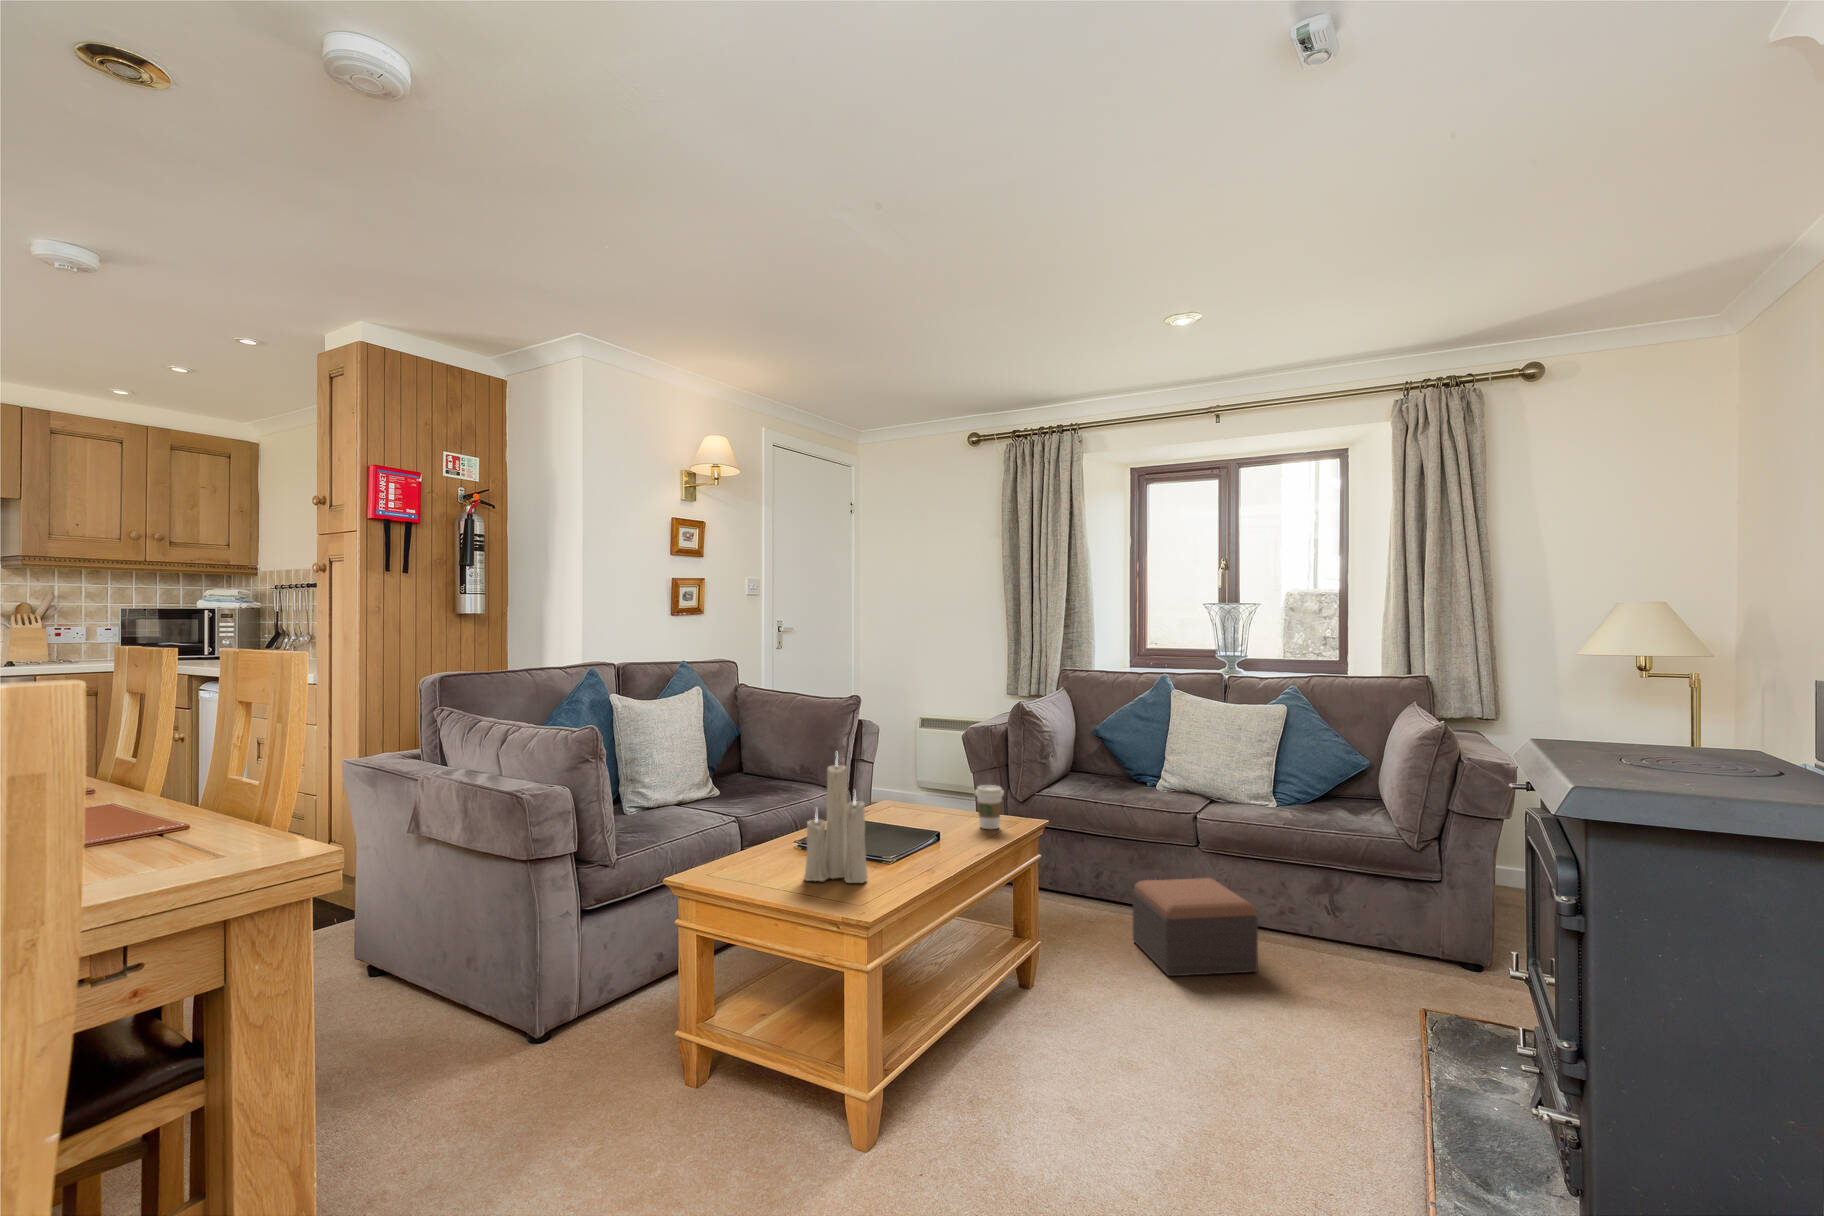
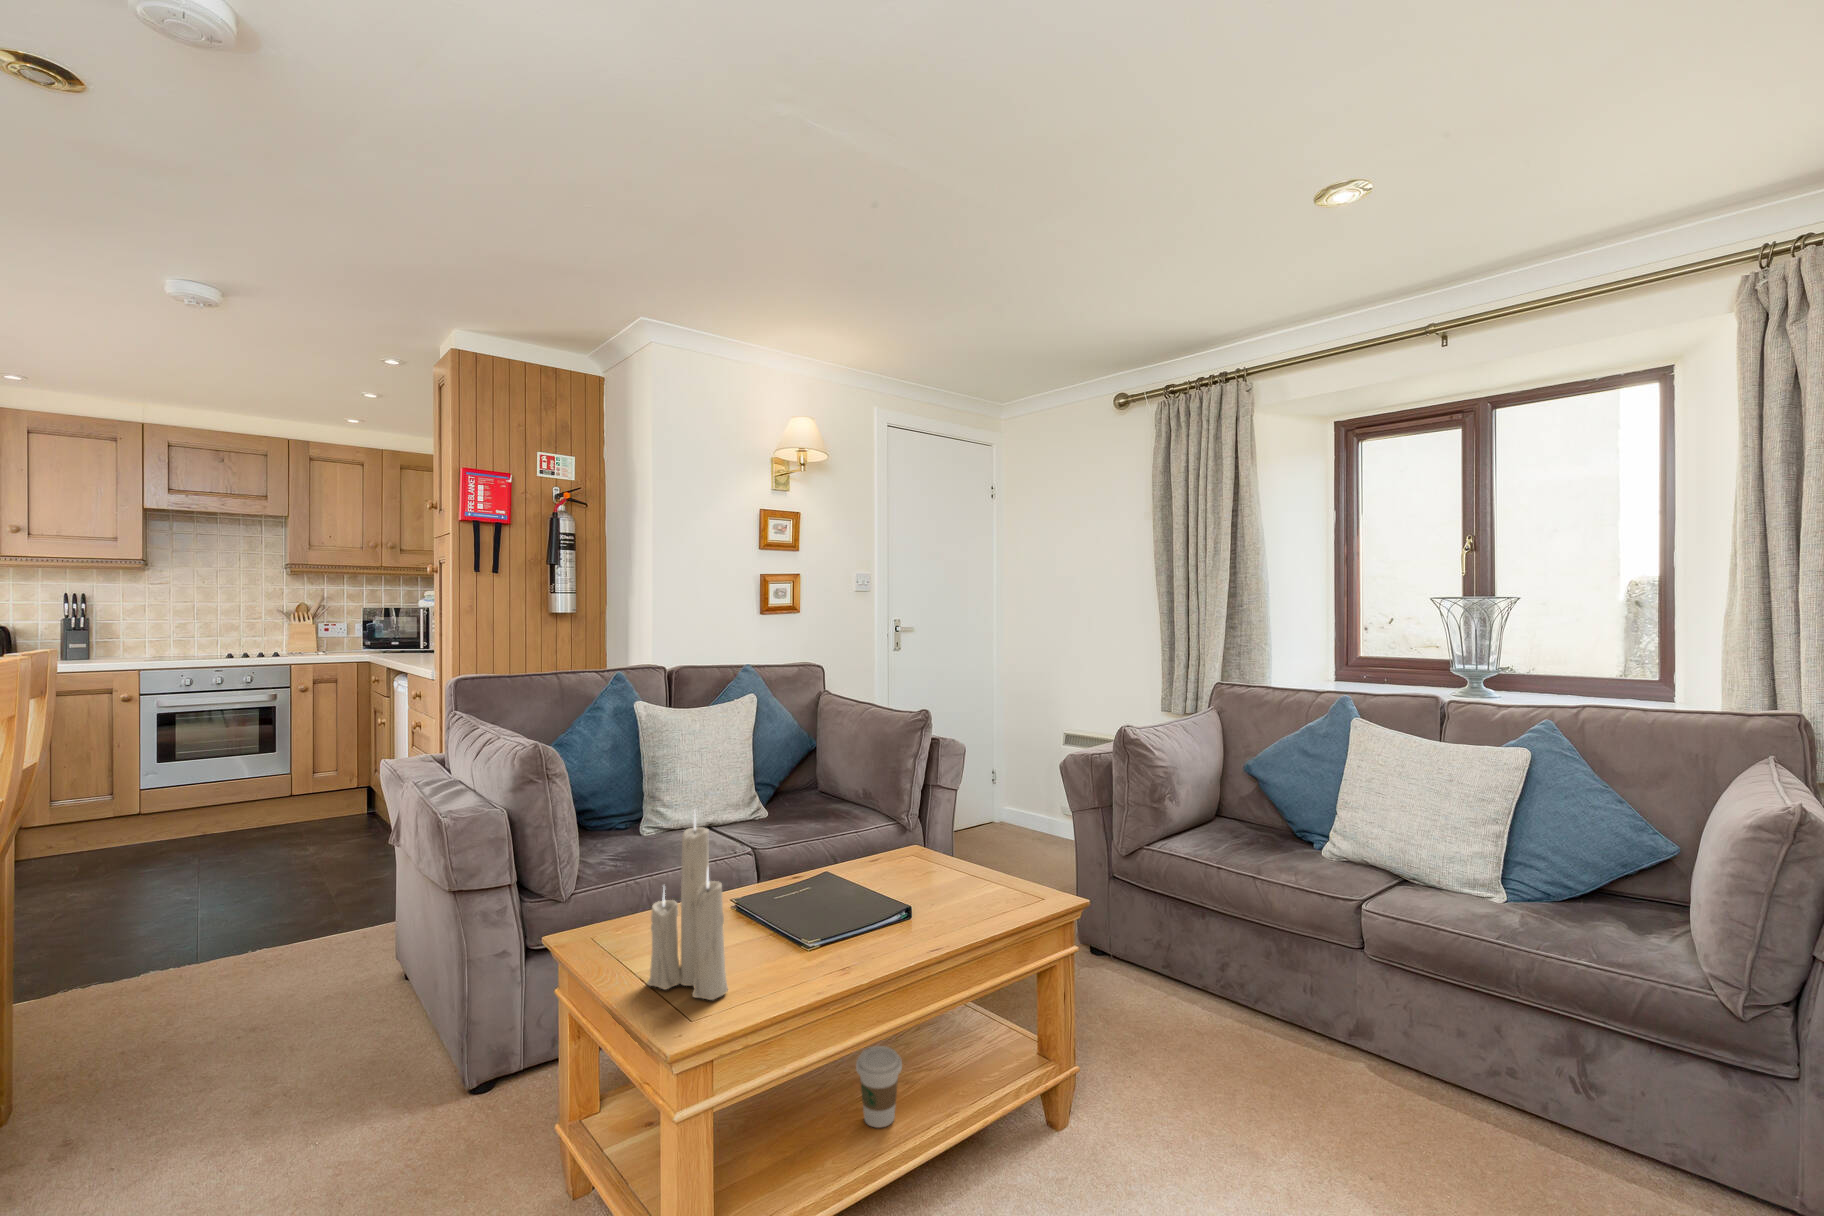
coffee cup: present [975,785,1004,829] -> present [856,1046,902,1127]
footstool: present [1132,878,1258,976] -> none [1242,996,1428,1178]

